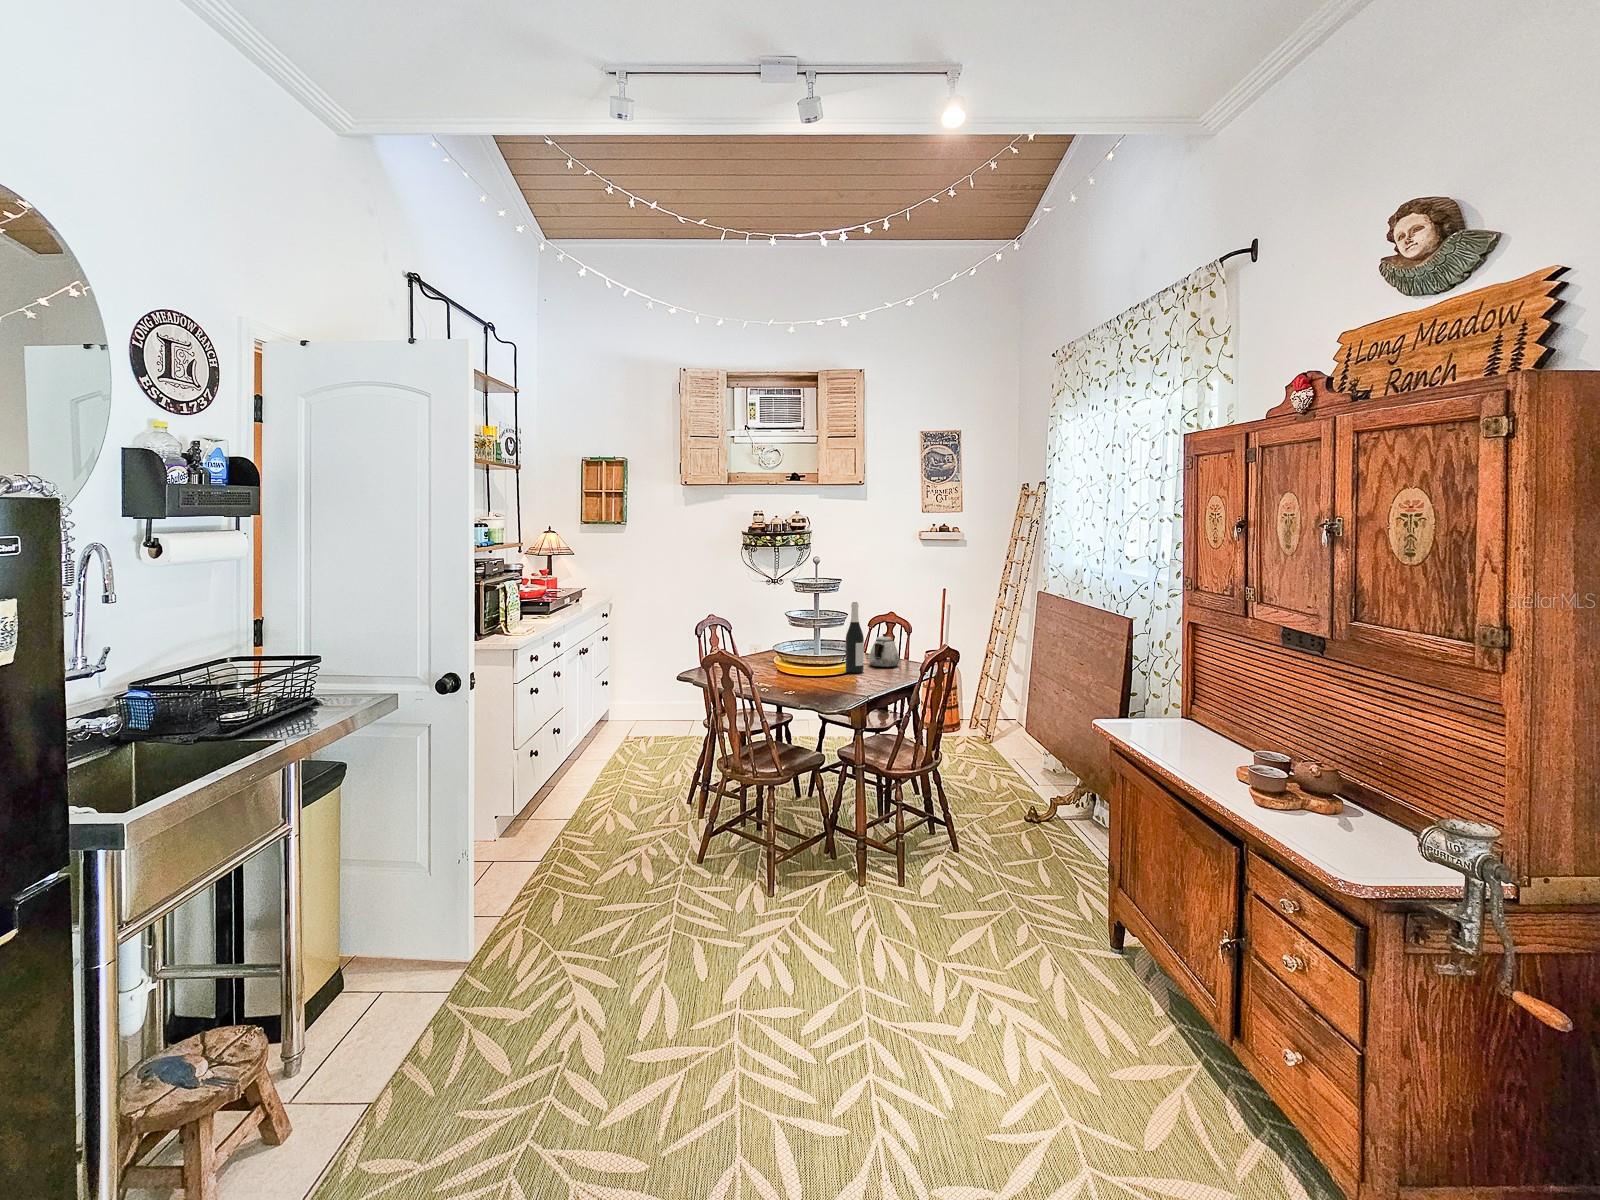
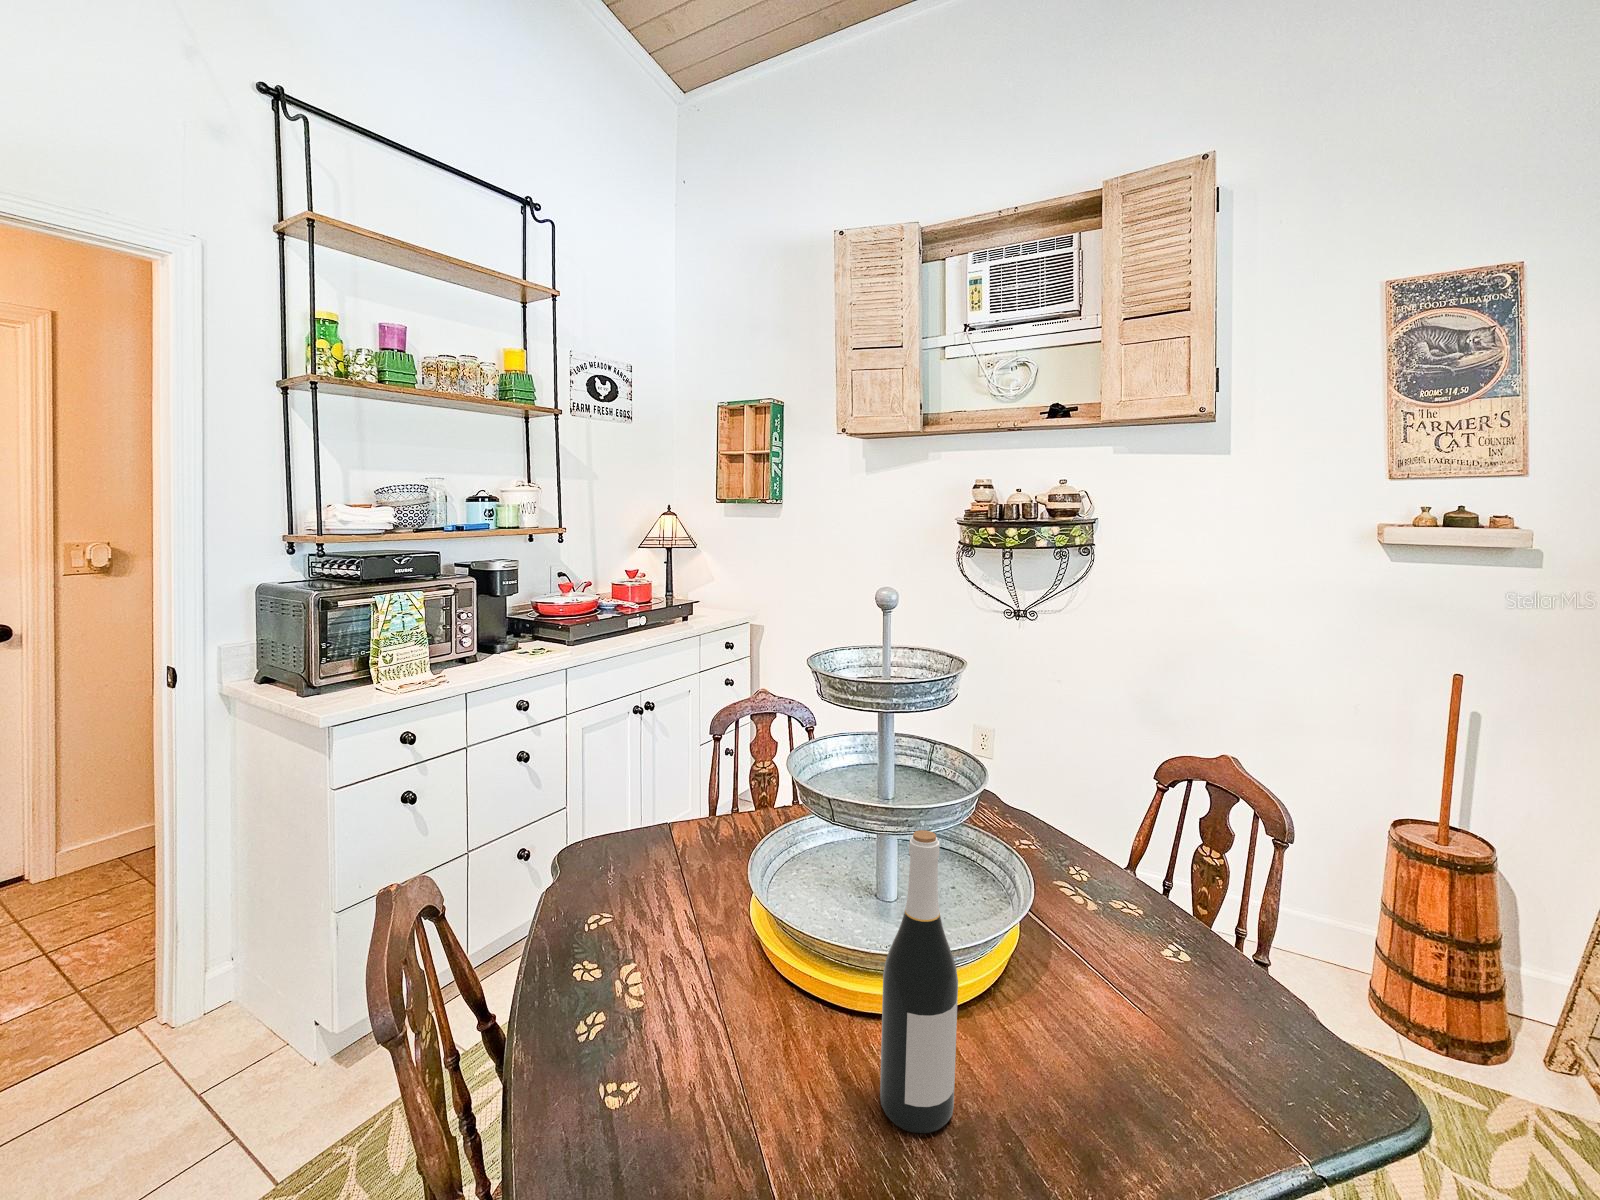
teapot: present [869,634,899,668] -> none [1024,943,1157,1103]

